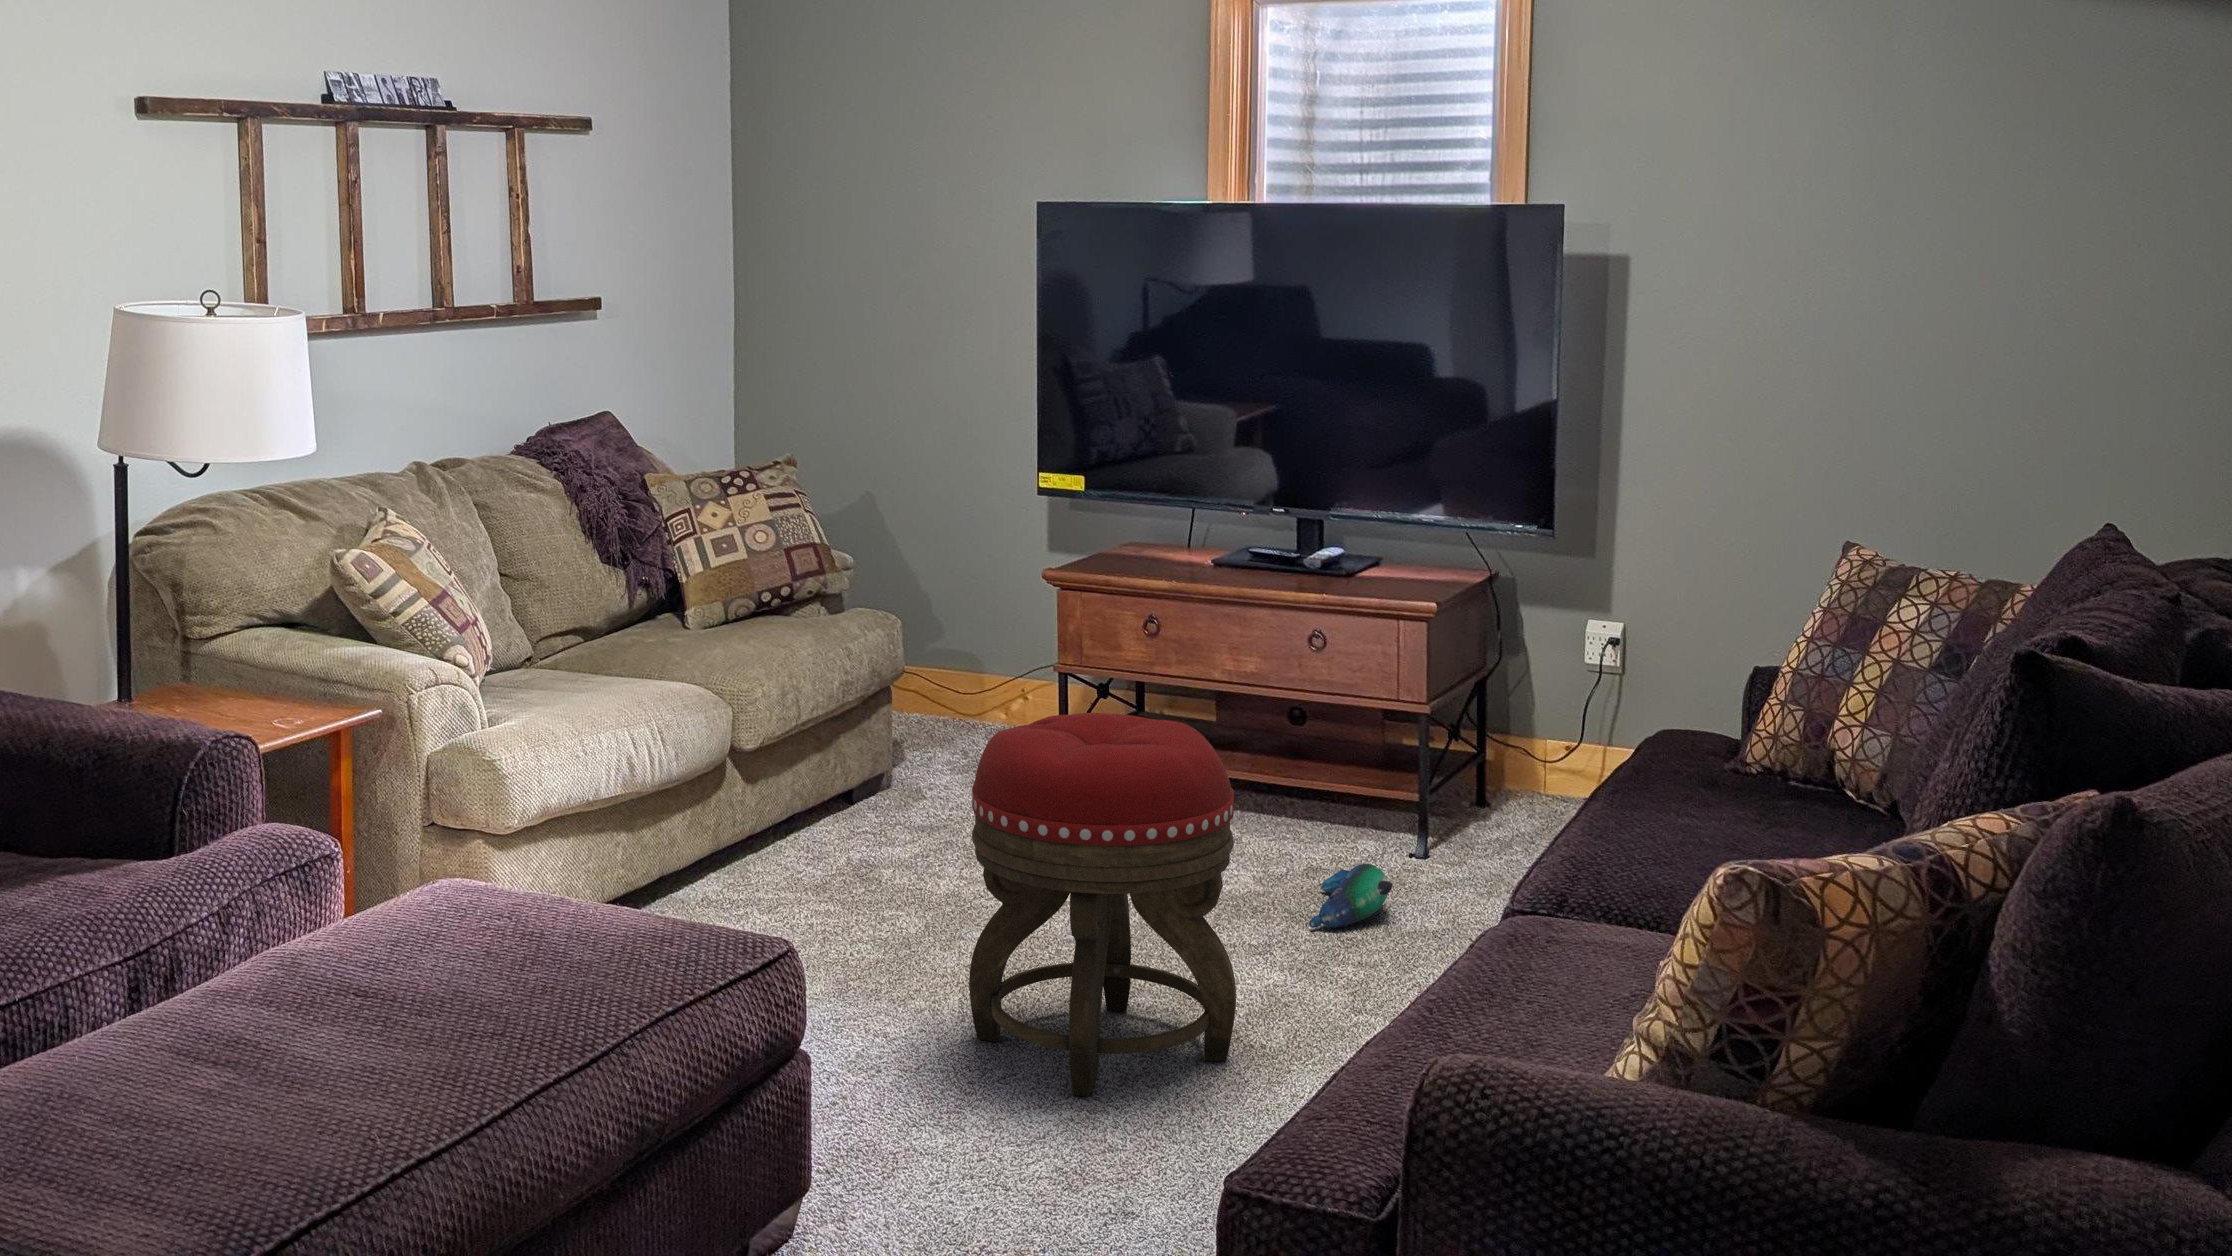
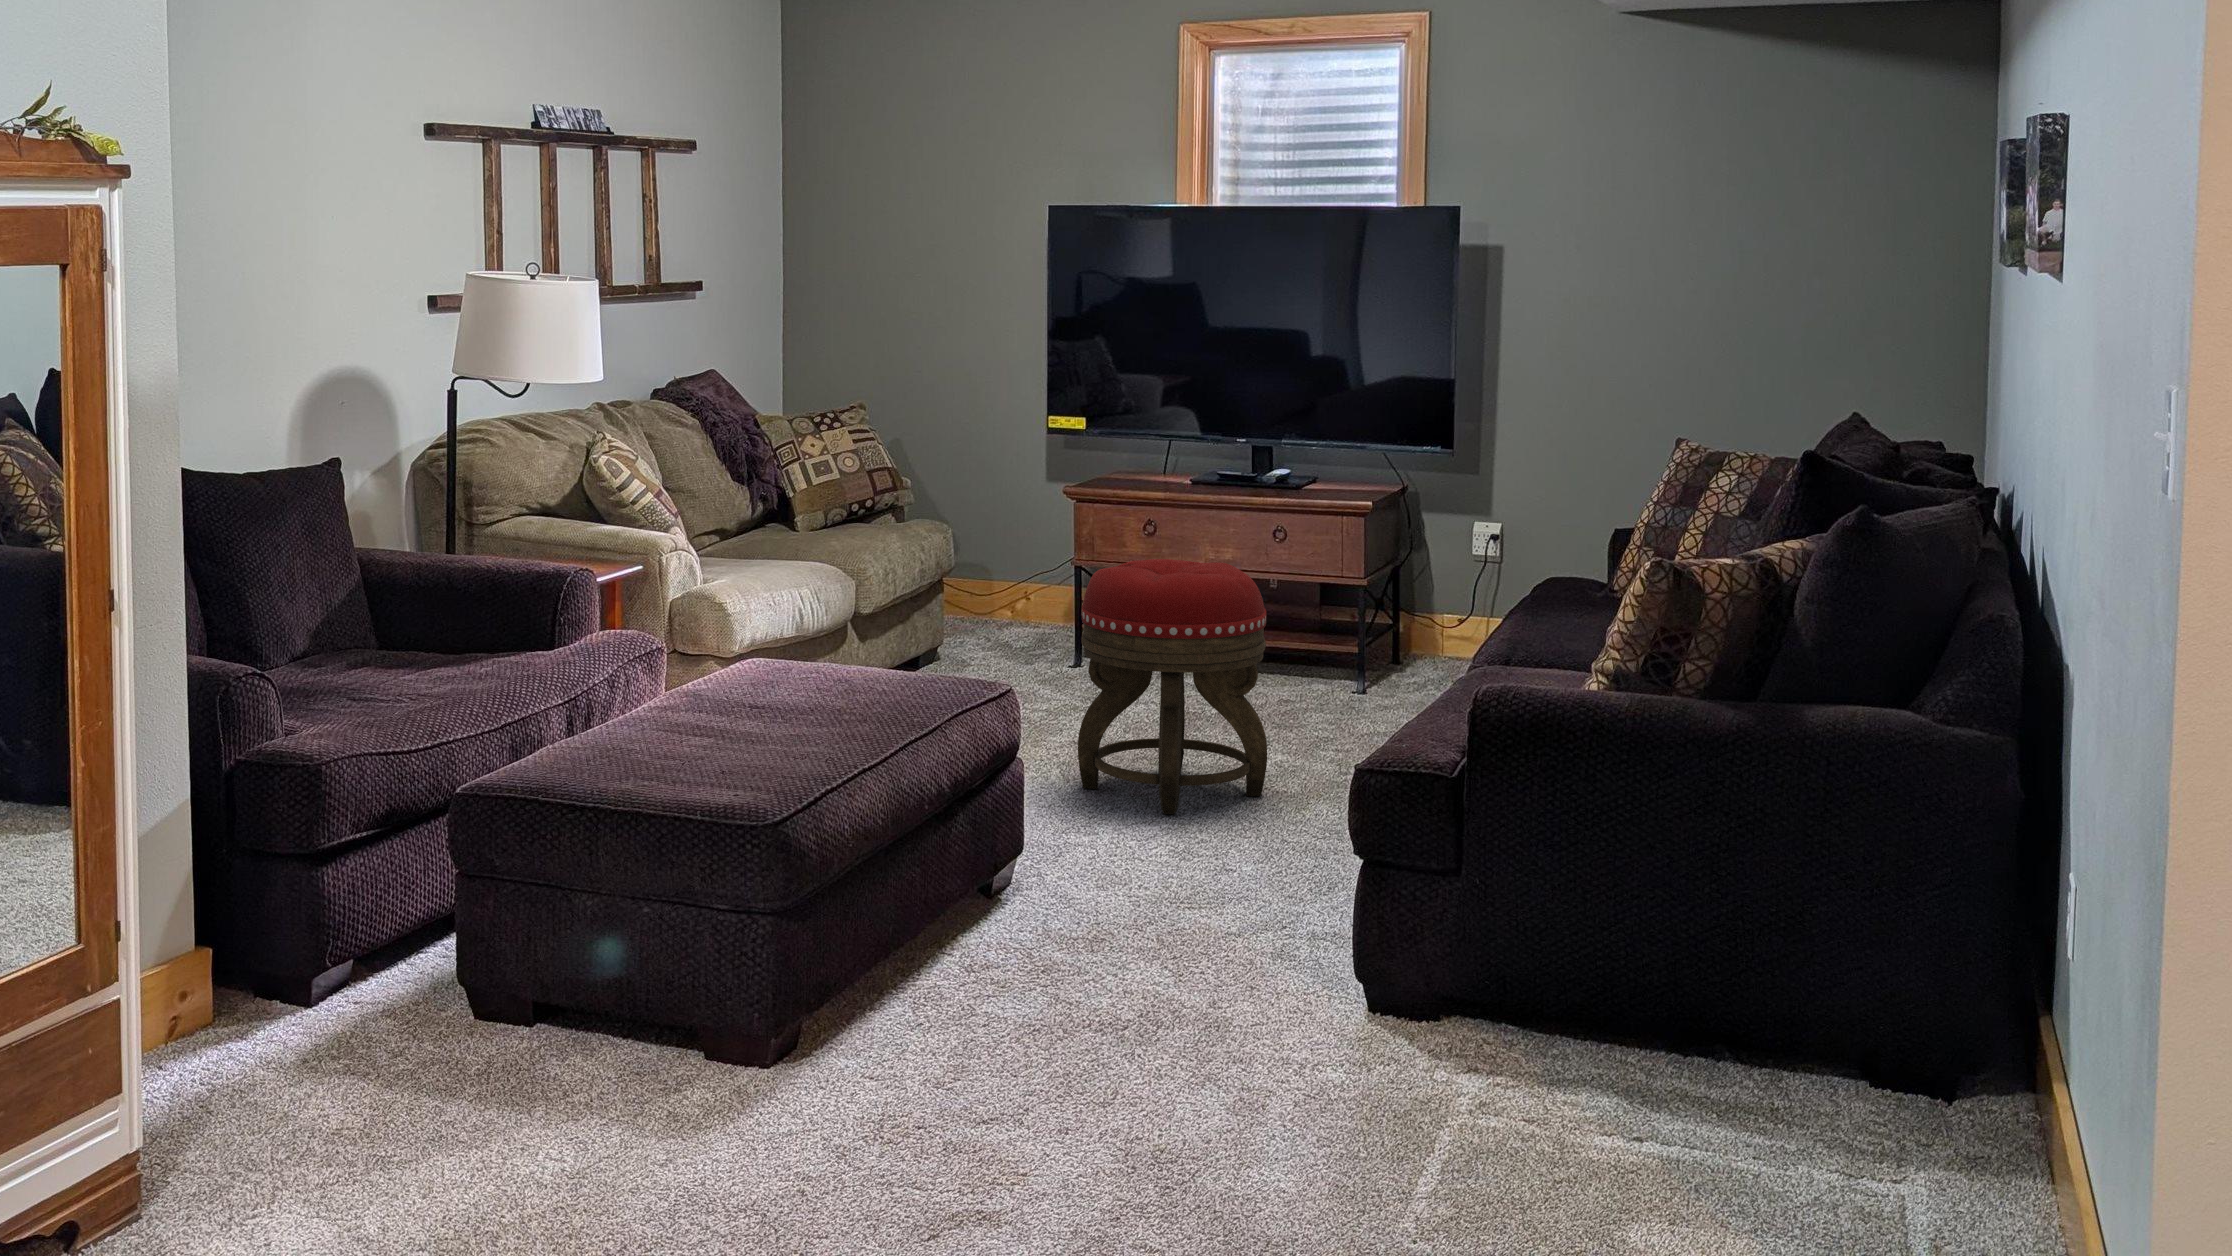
plush toy: present [1309,864,1393,928] -> none [1293,685,1351,727]

